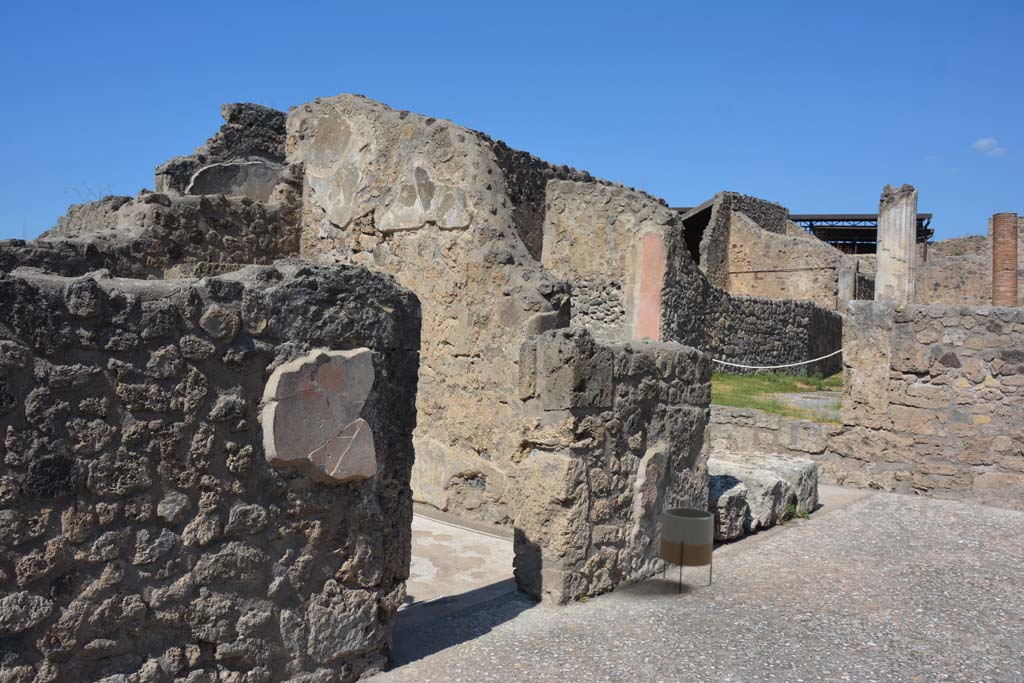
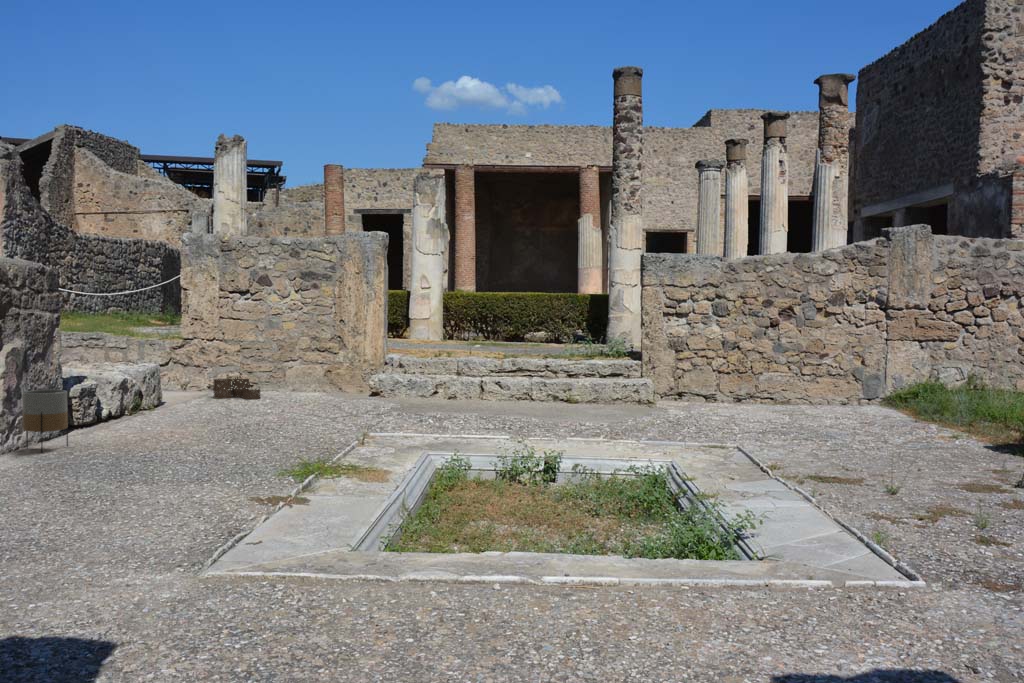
woven basket: none [879,474,942,512] -> present [213,376,260,399]

